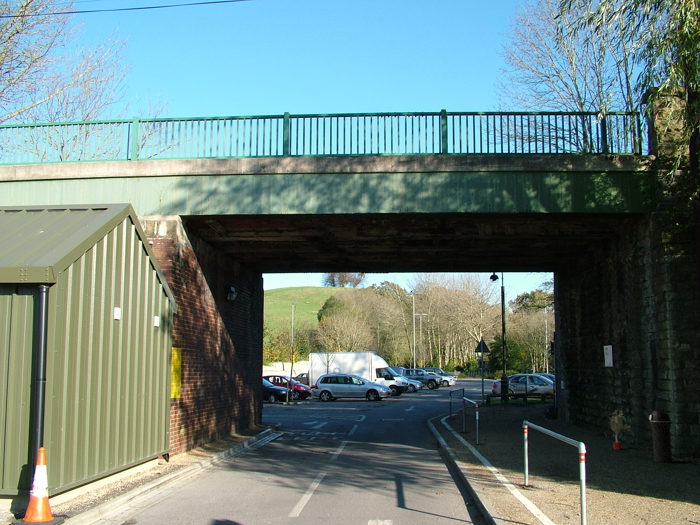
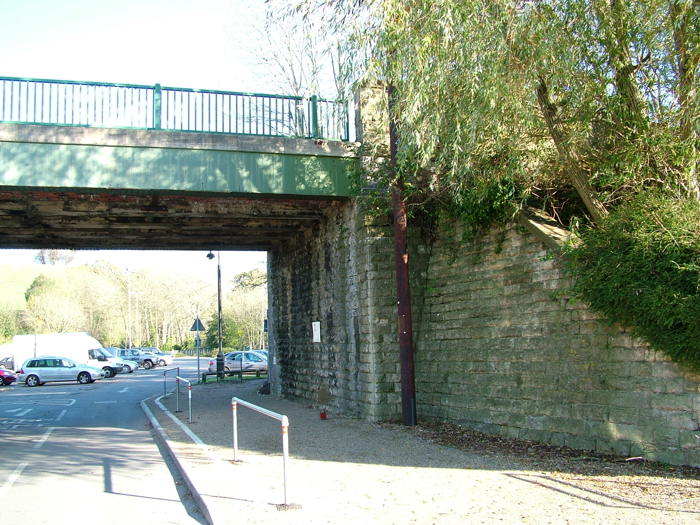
trash can: present [649,410,673,463] -> none [343,380,361,428]

